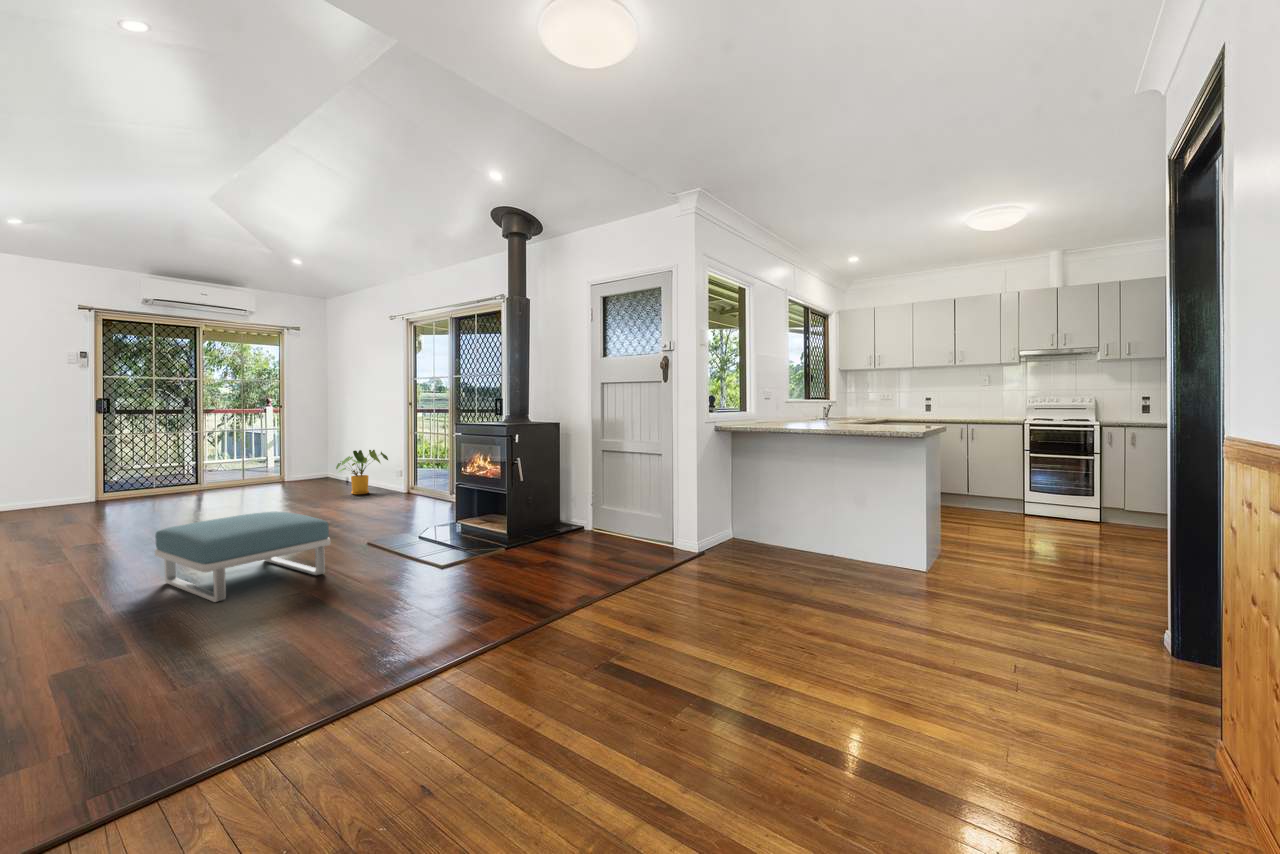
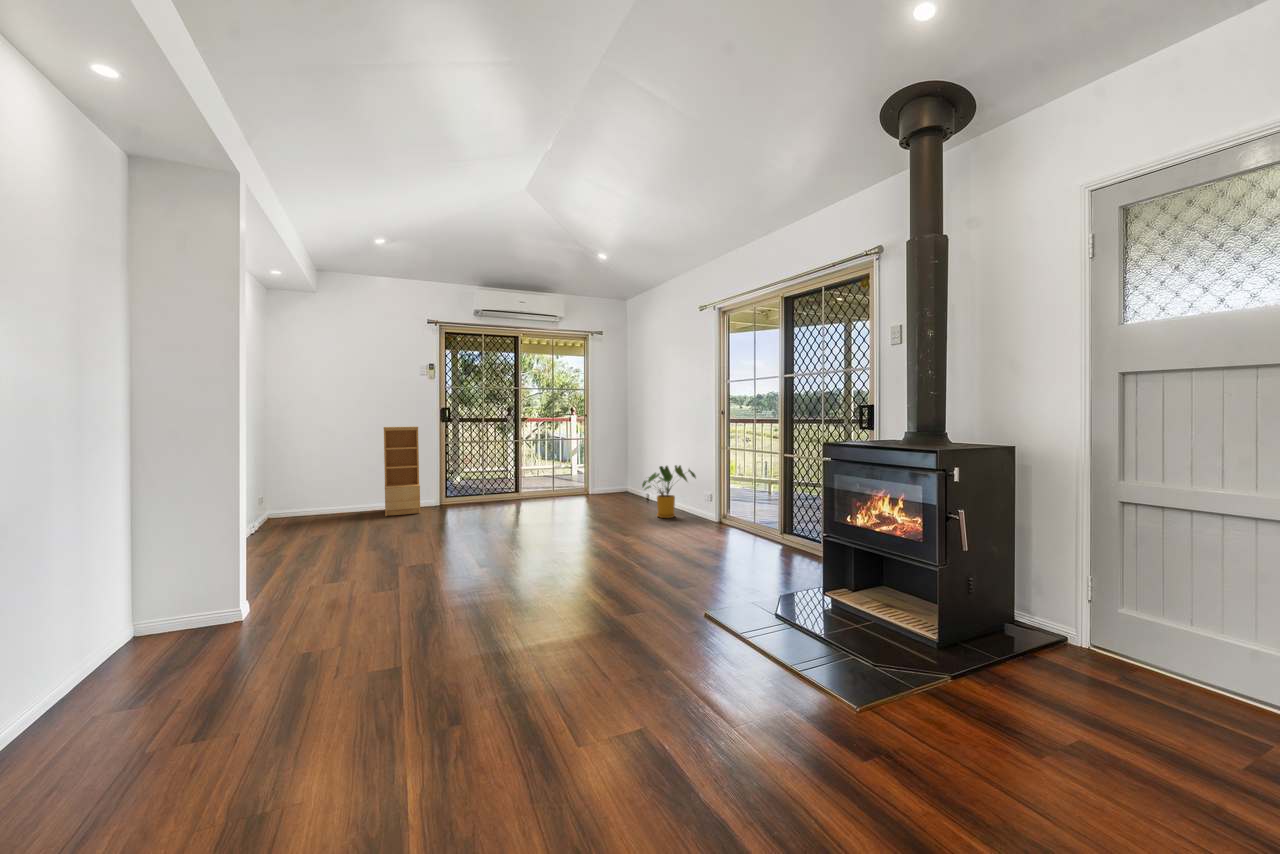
bookshelf: none [13,418,71,514] -> present [384,426,420,516]
footstool: present [155,512,331,602] -> none [468,568,681,736]

